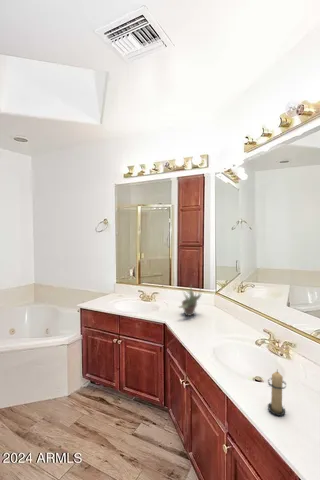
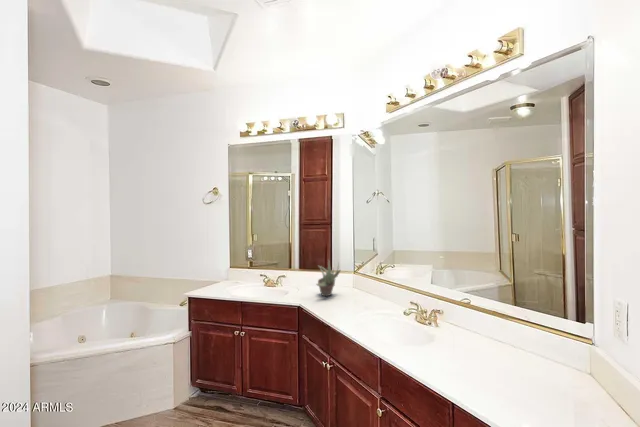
candle: present [268,371,286,415] -> none [423,323,444,368]

